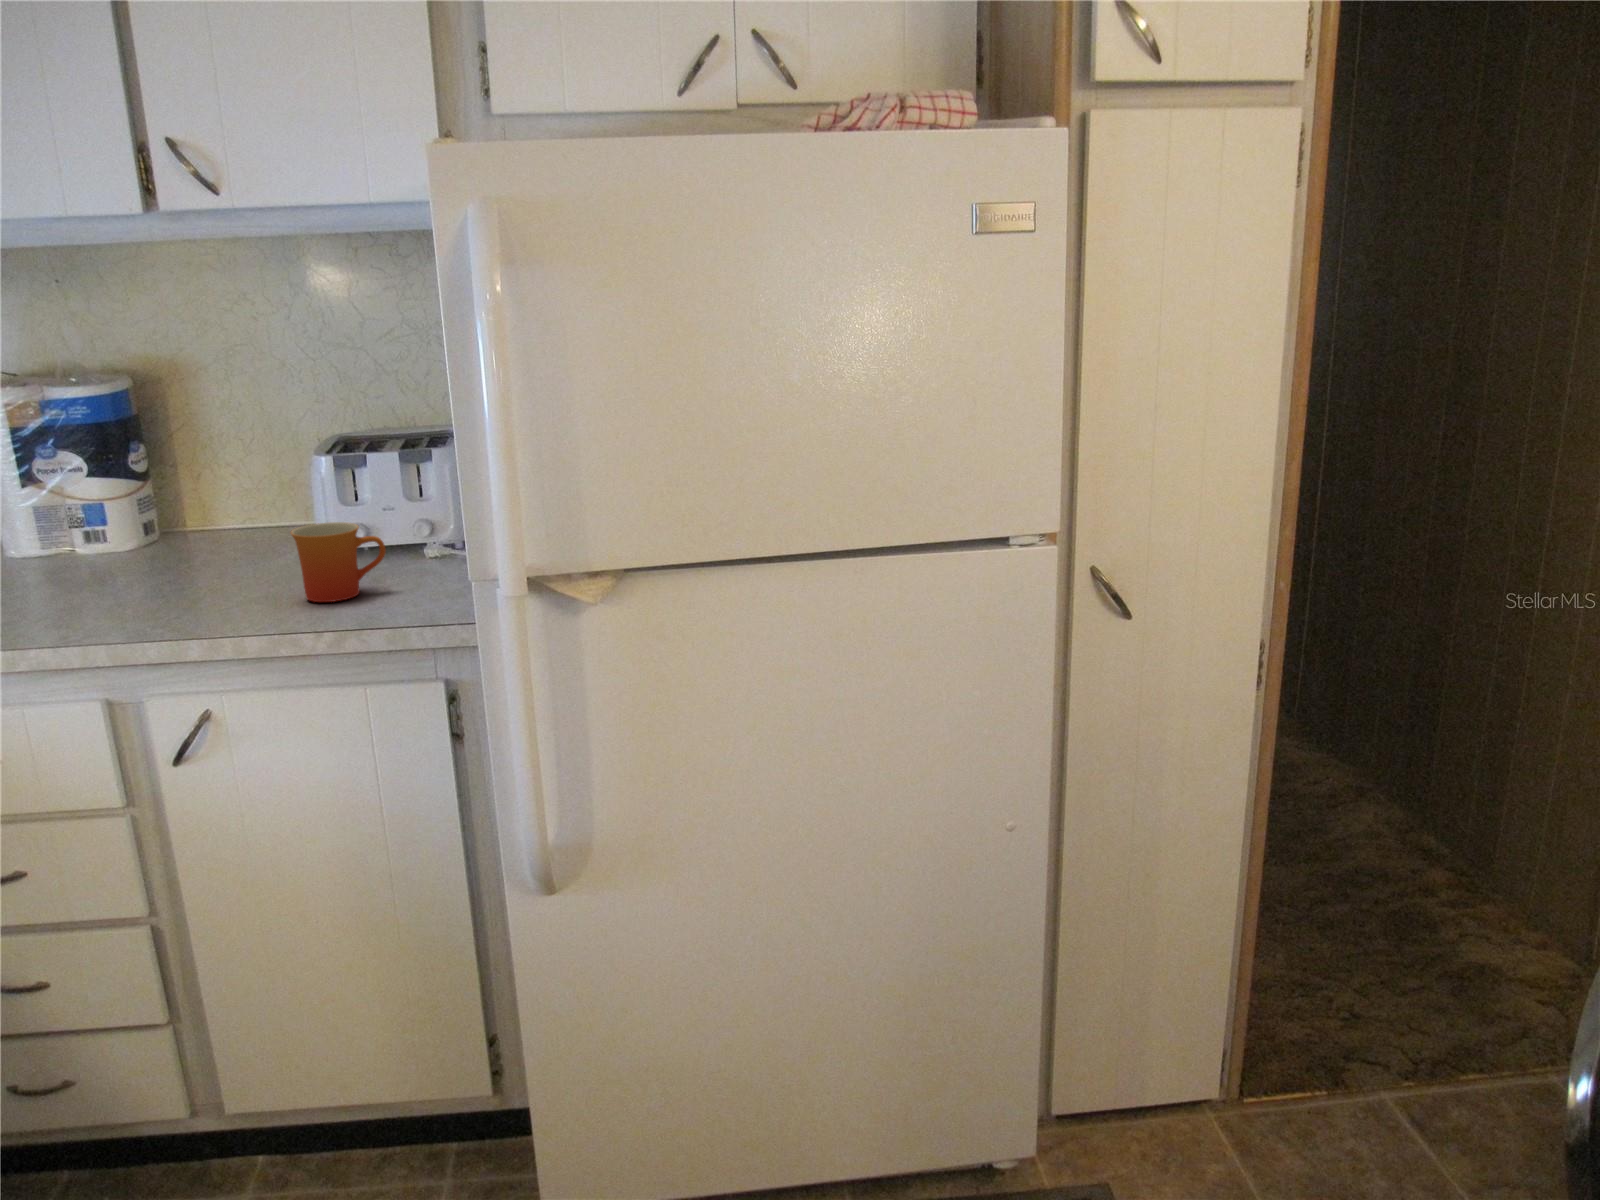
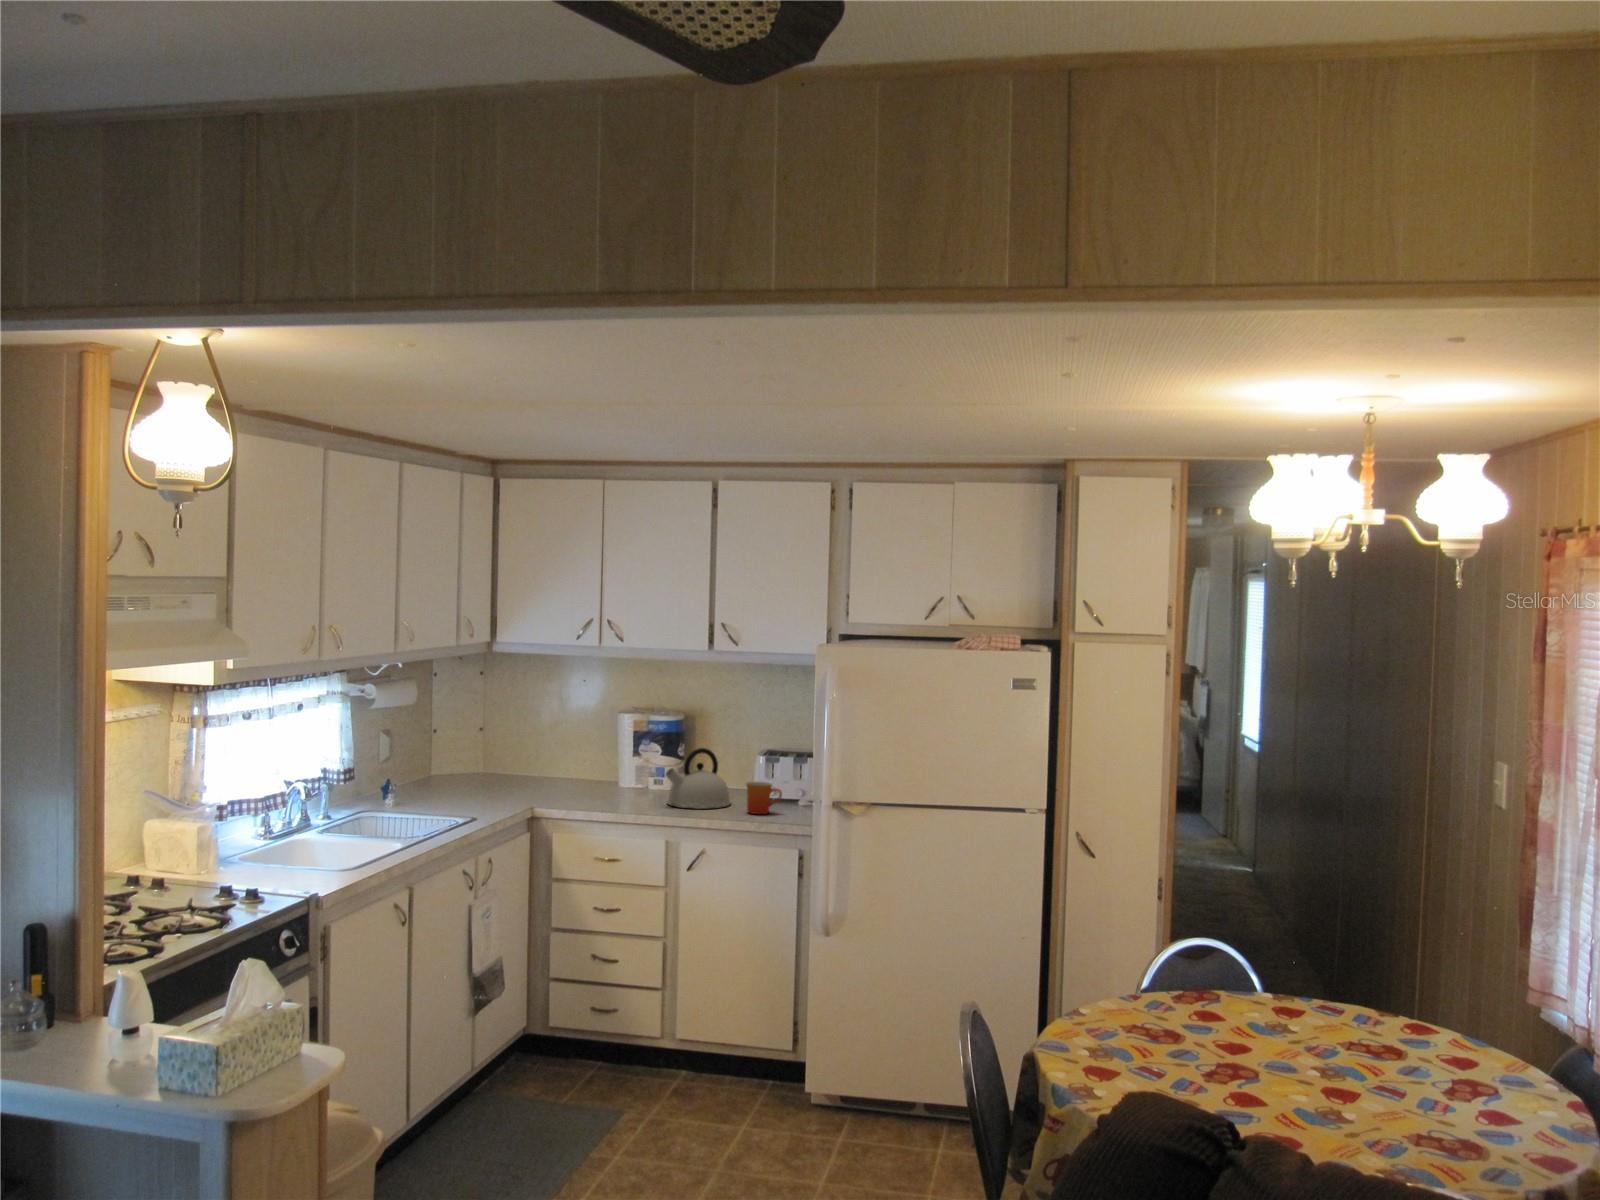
kettle: none [79,456,267,606] -> present [666,748,731,809]

